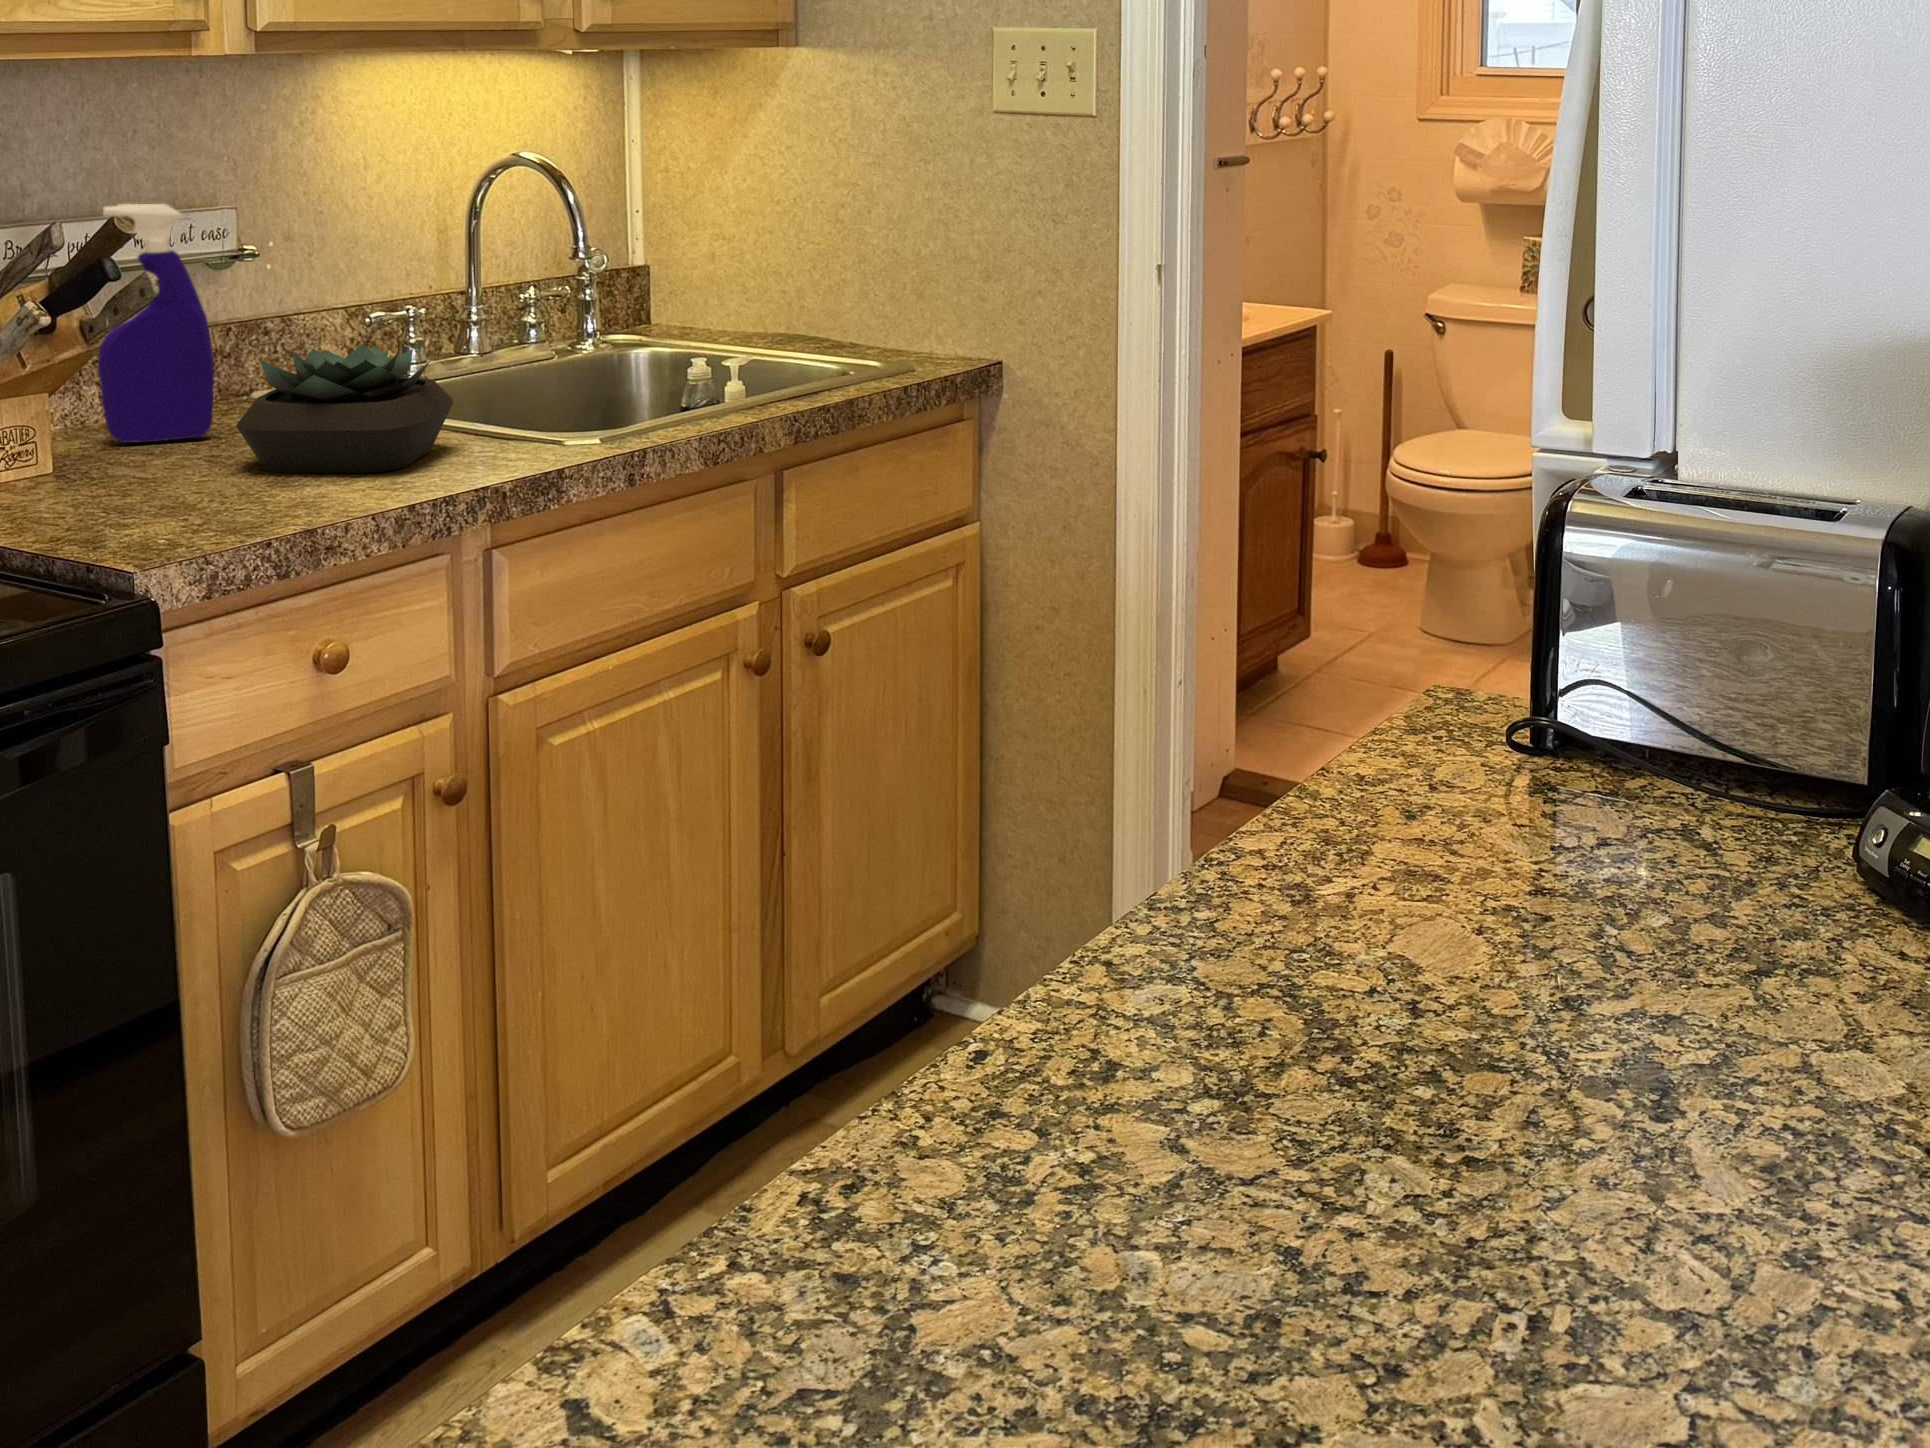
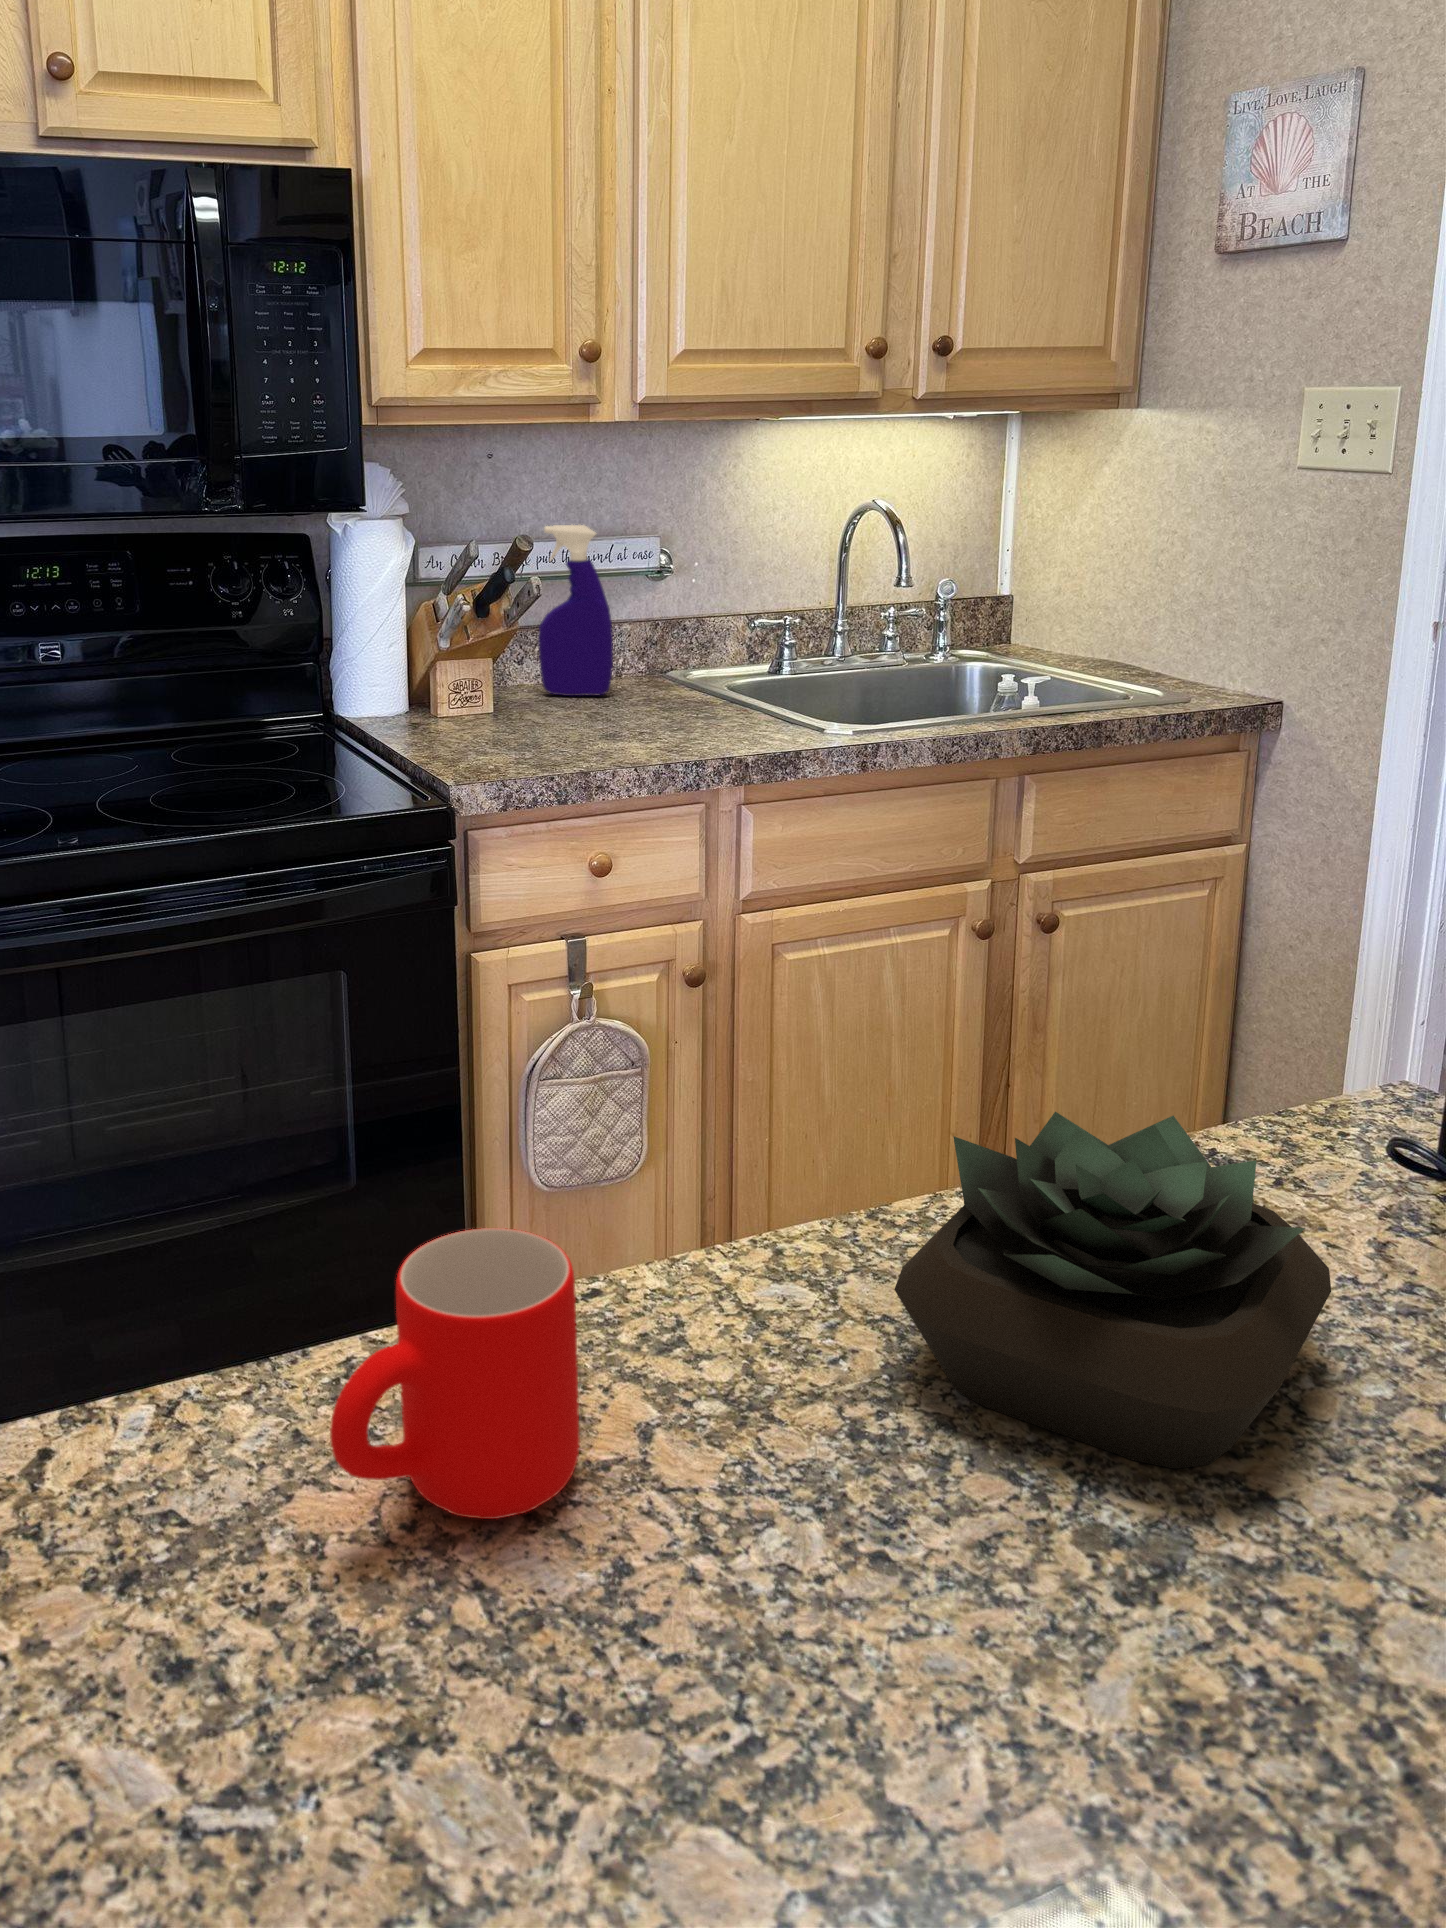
succulent plant: present [236,344,454,473] -> present [894,1112,1331,1469]
mug: none [988,948,1182,1265] -> present [330,1228,580,1519]

